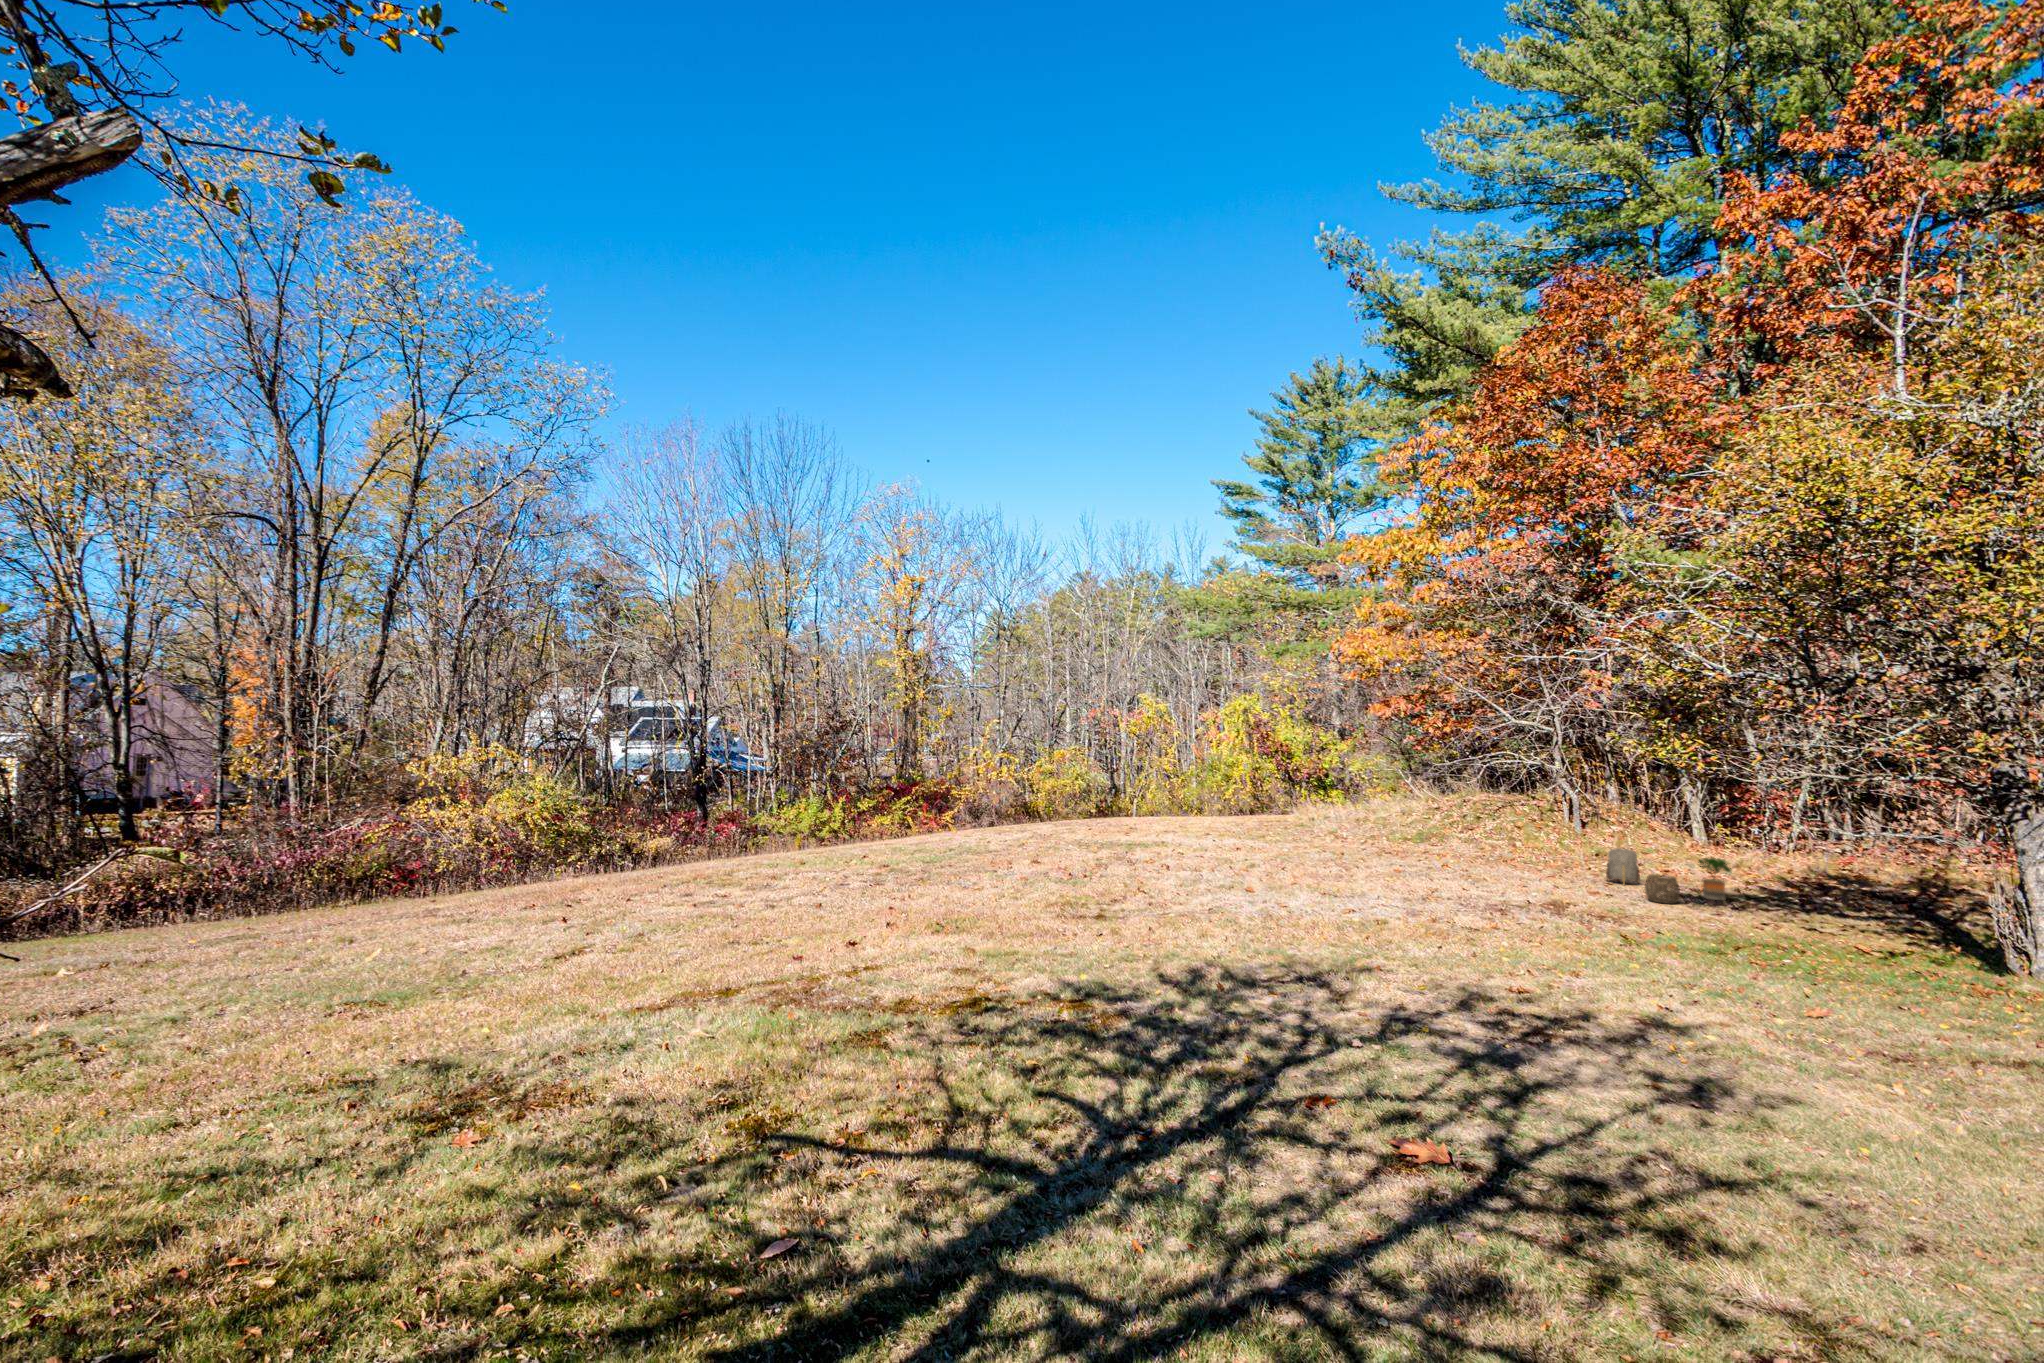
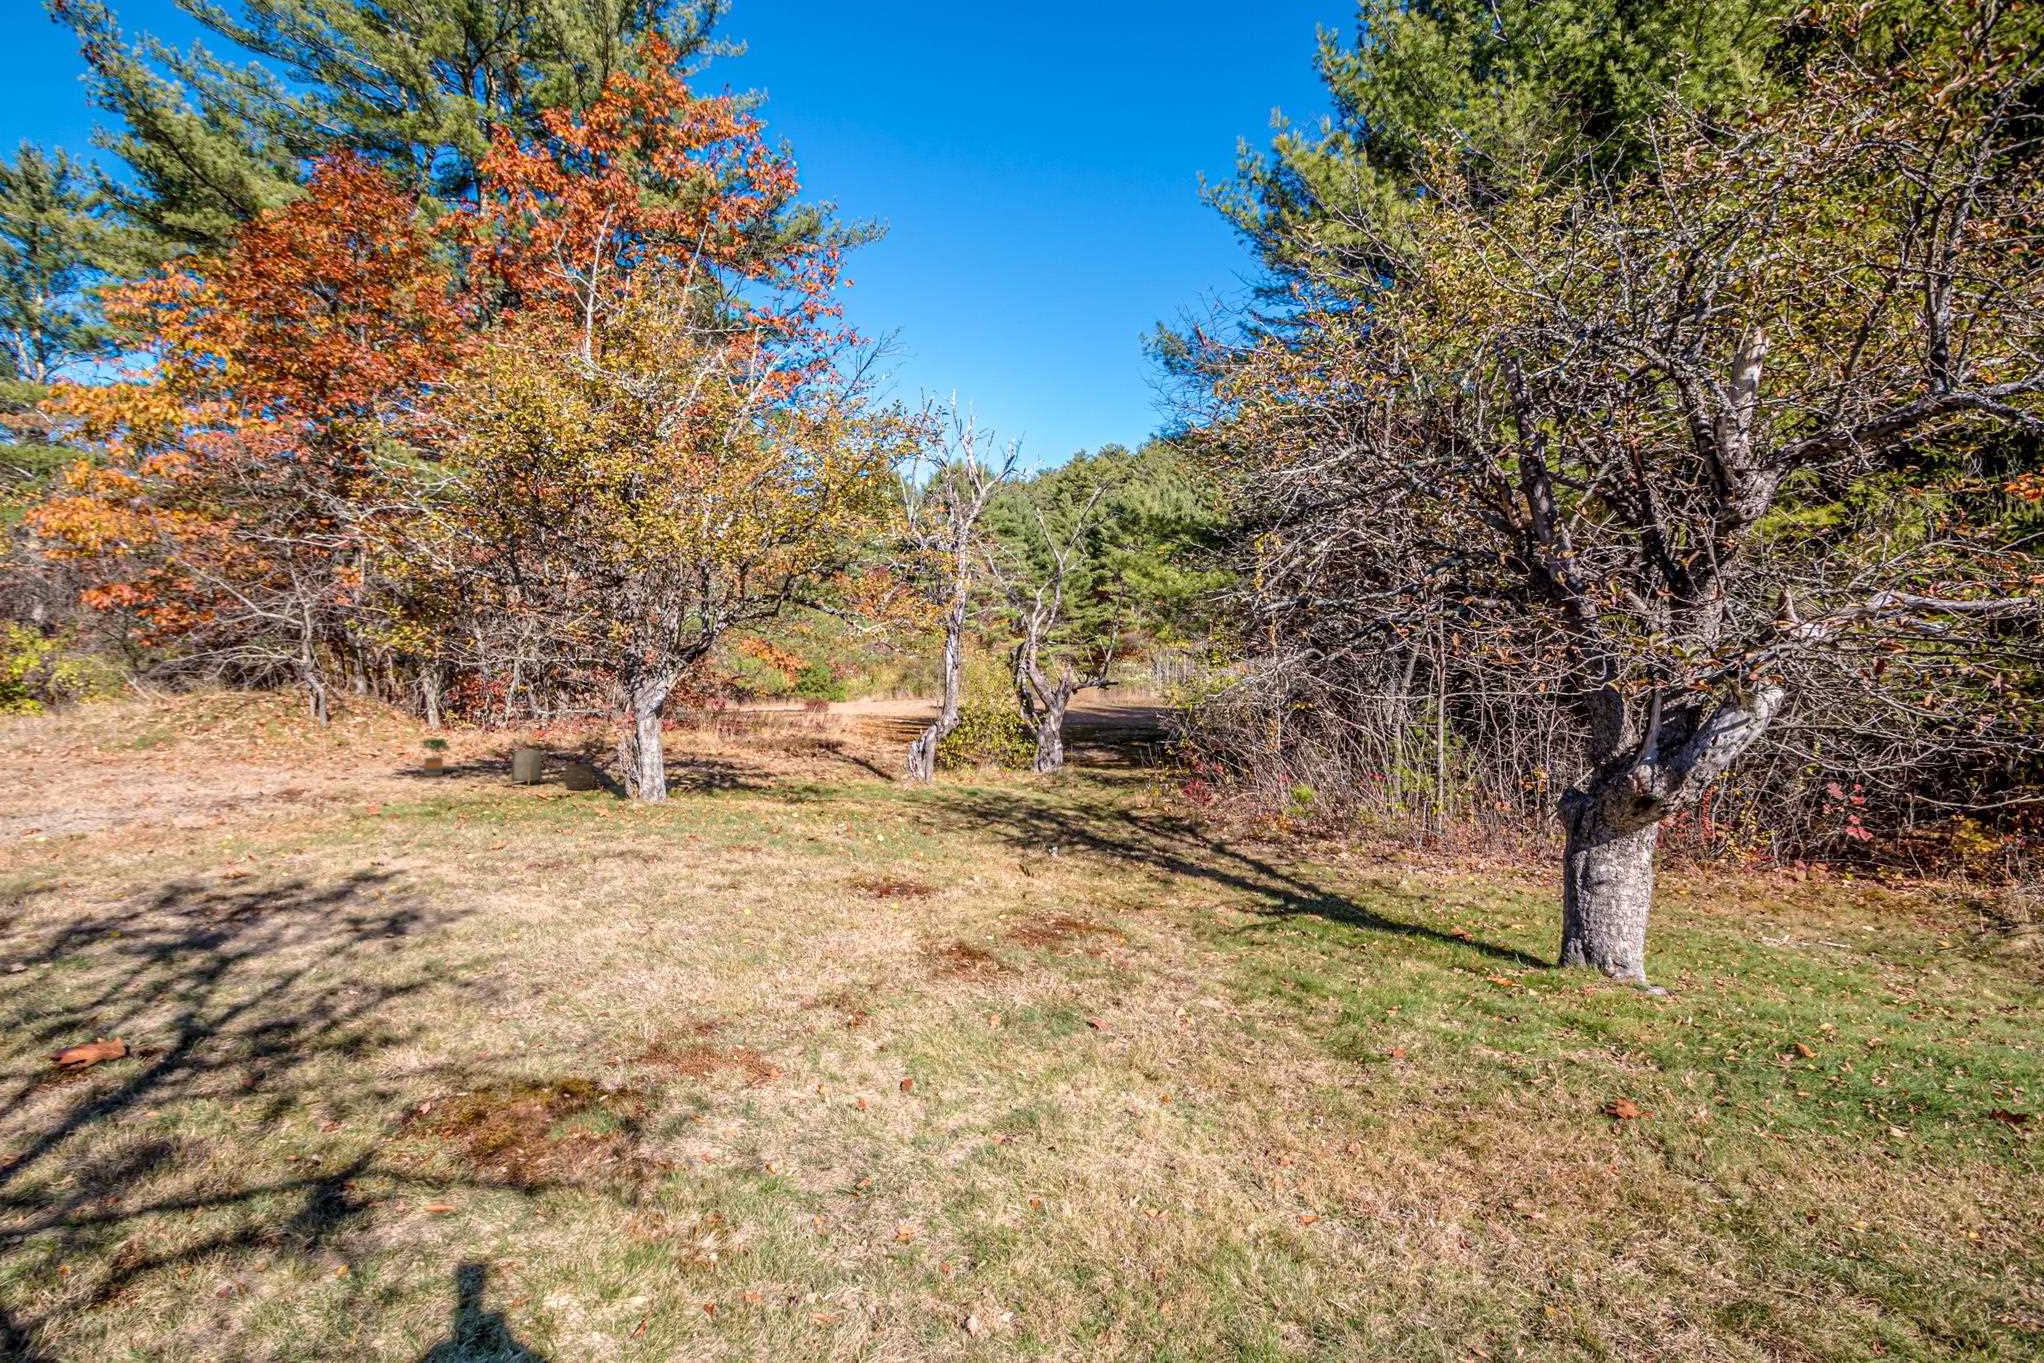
stool: present [1606,848,1640,884] -> present [511,749,542,784]
woven basket: present [1645,874,1680,904] -> present [564,764,593,790]

